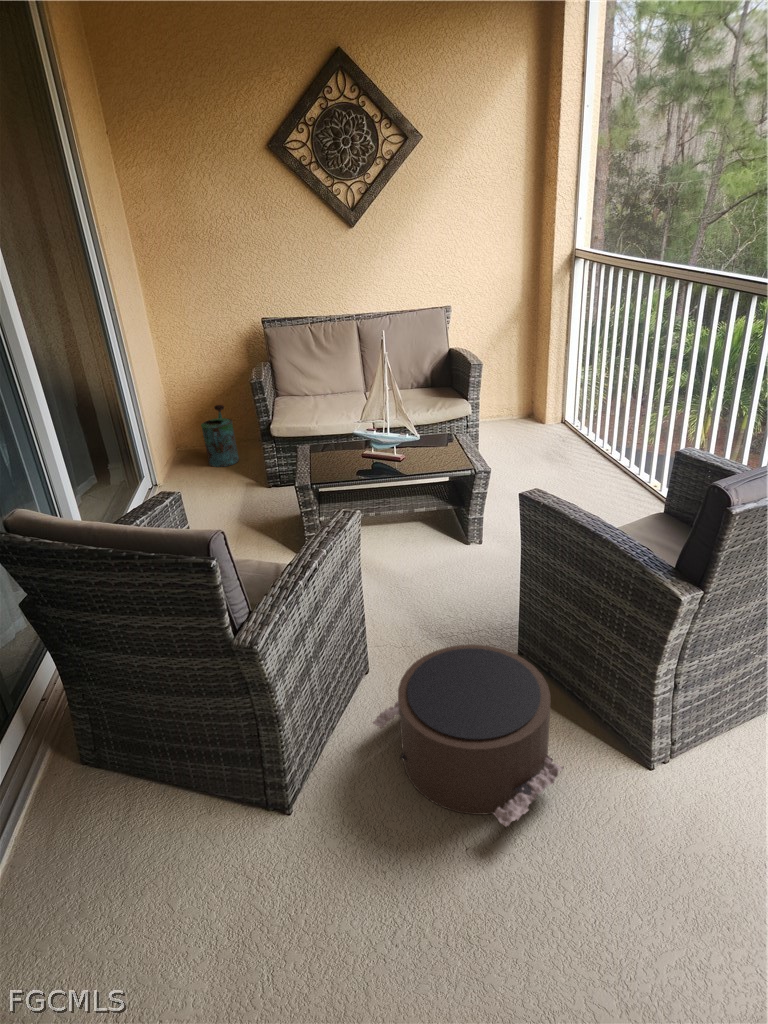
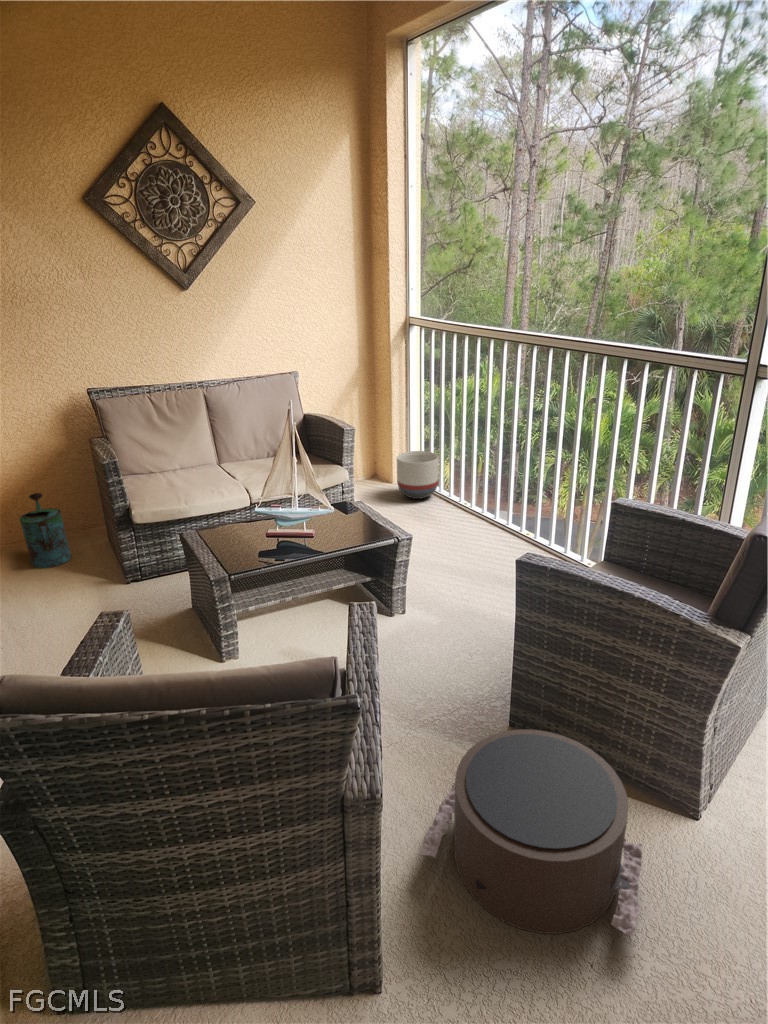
planter: none [541,392,586,442] -> present [397,451,439,499]

